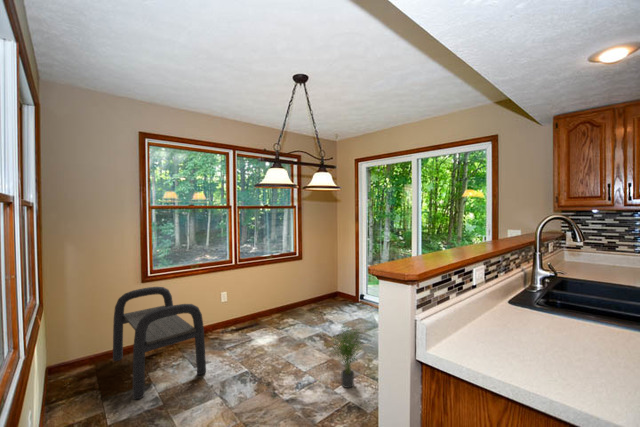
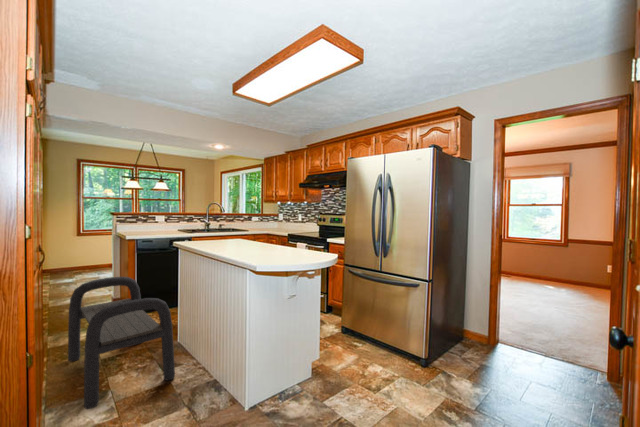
potted plant: present [332,330,360,388] -> none [311,324,363,400]

